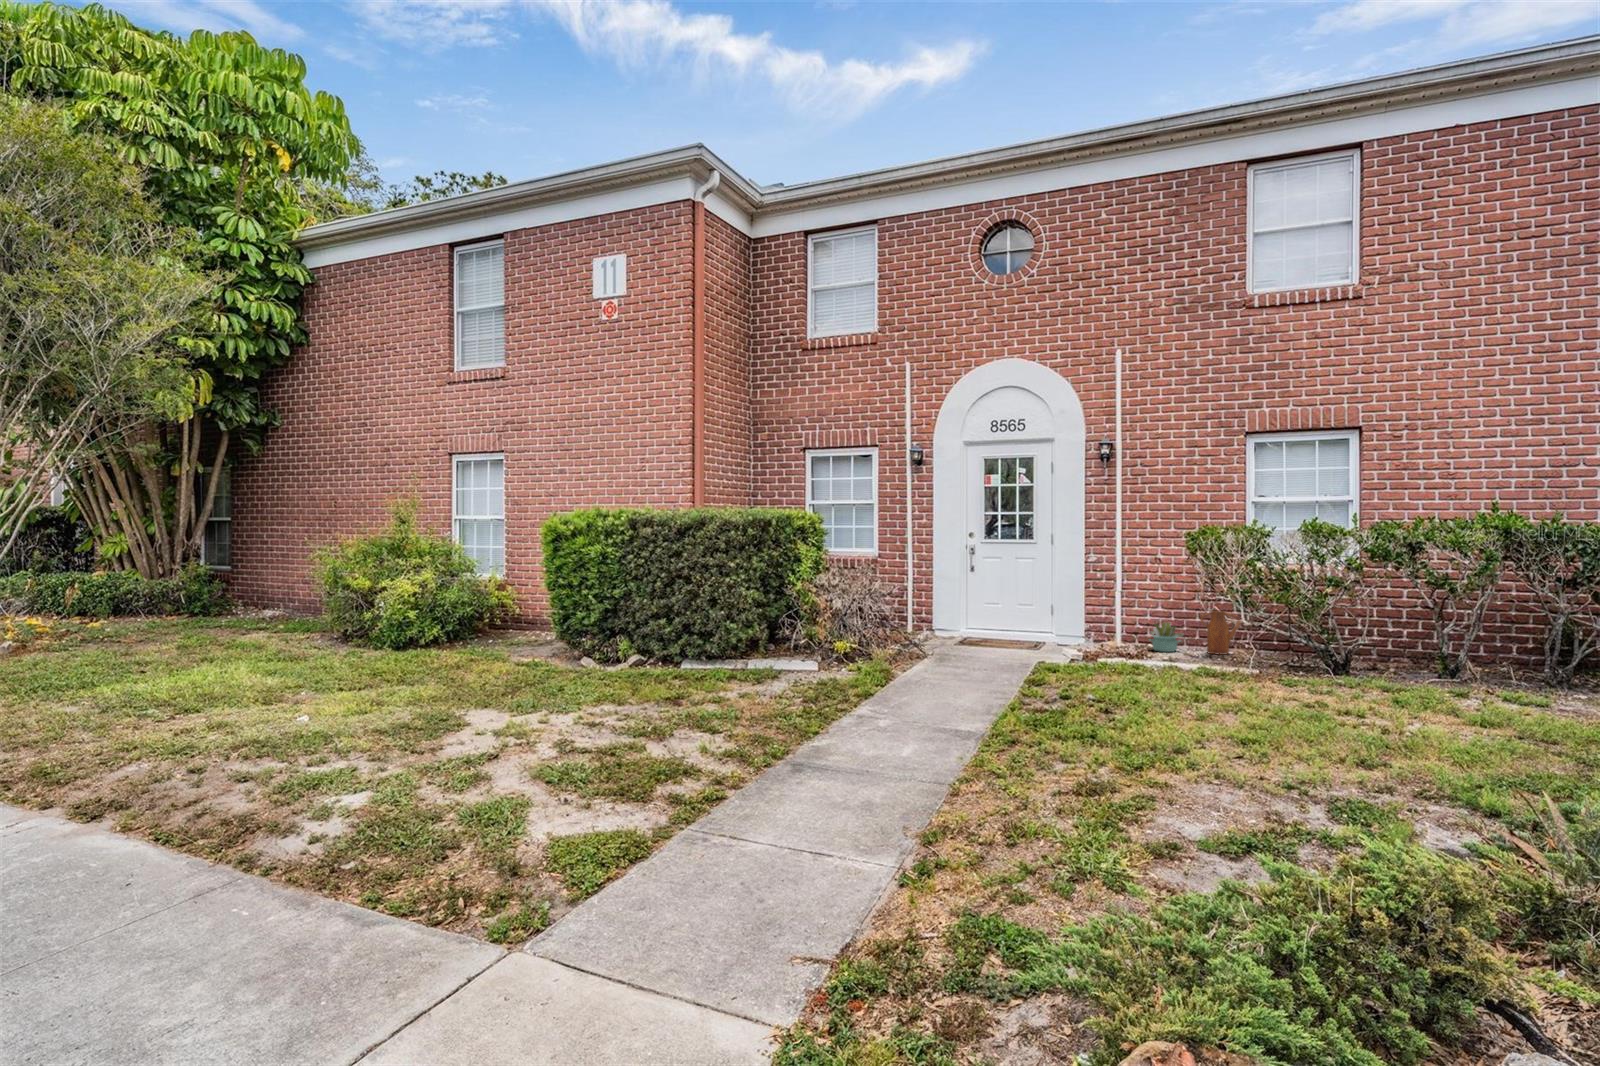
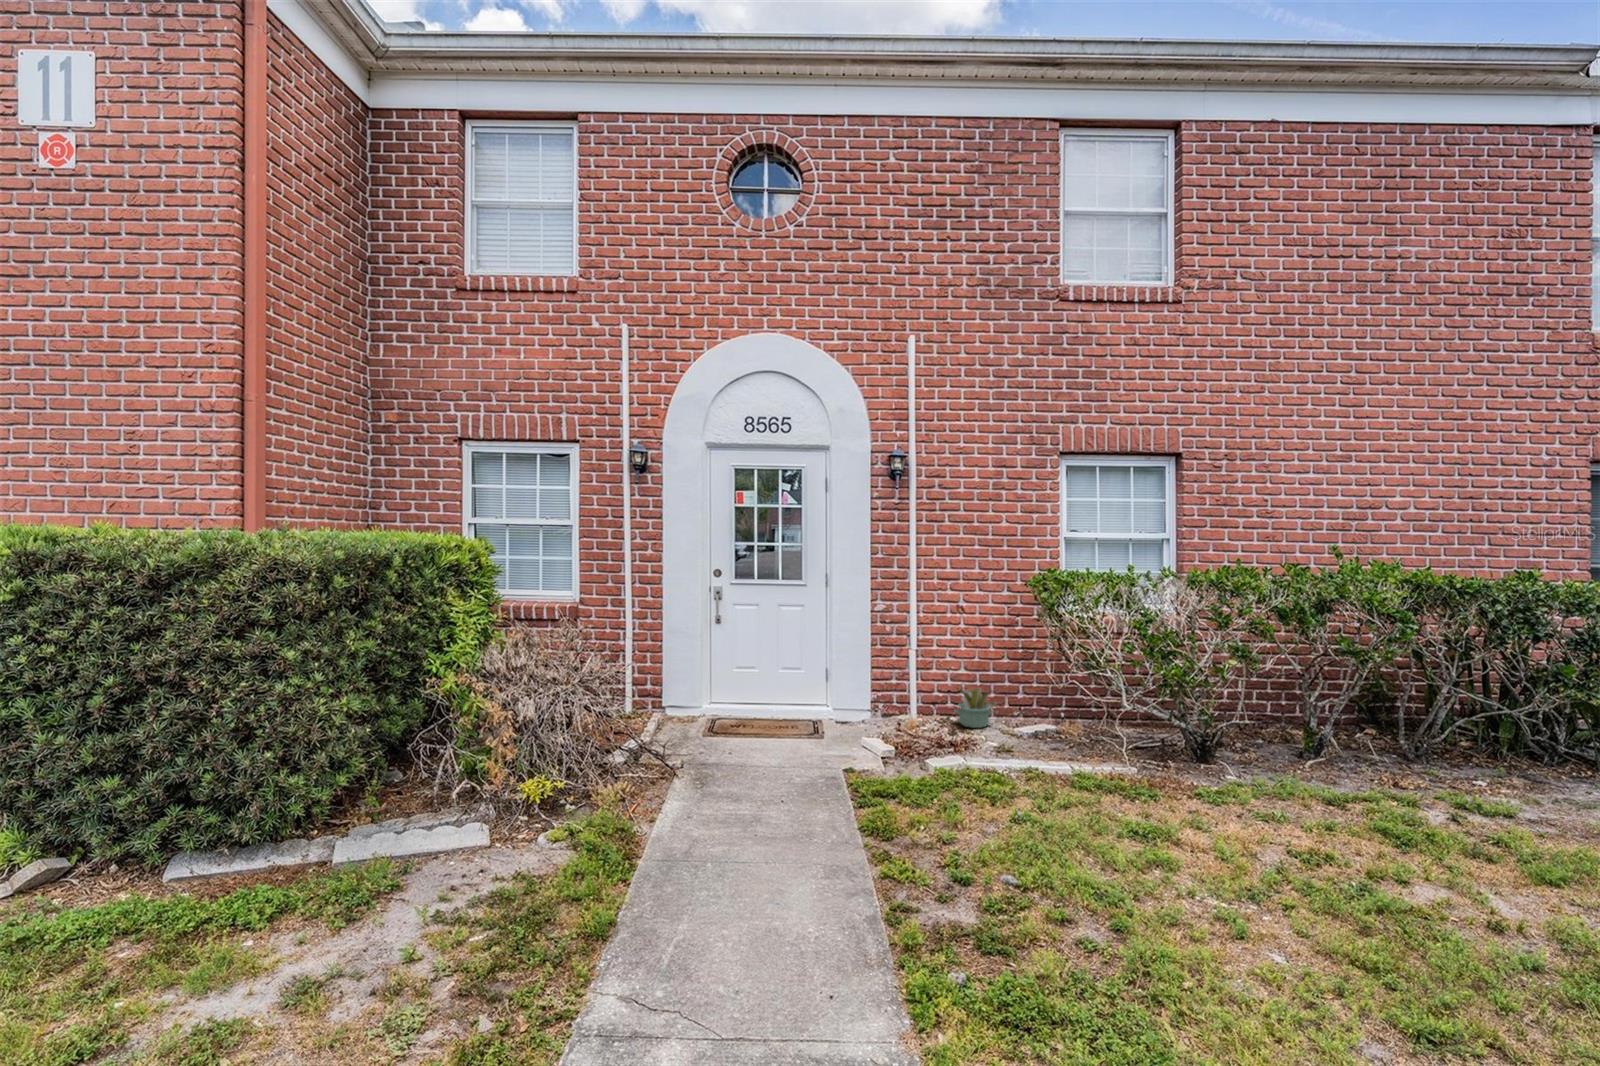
watering can: present [1201,610,1241,655] -> none [1016,671,1068,728]

